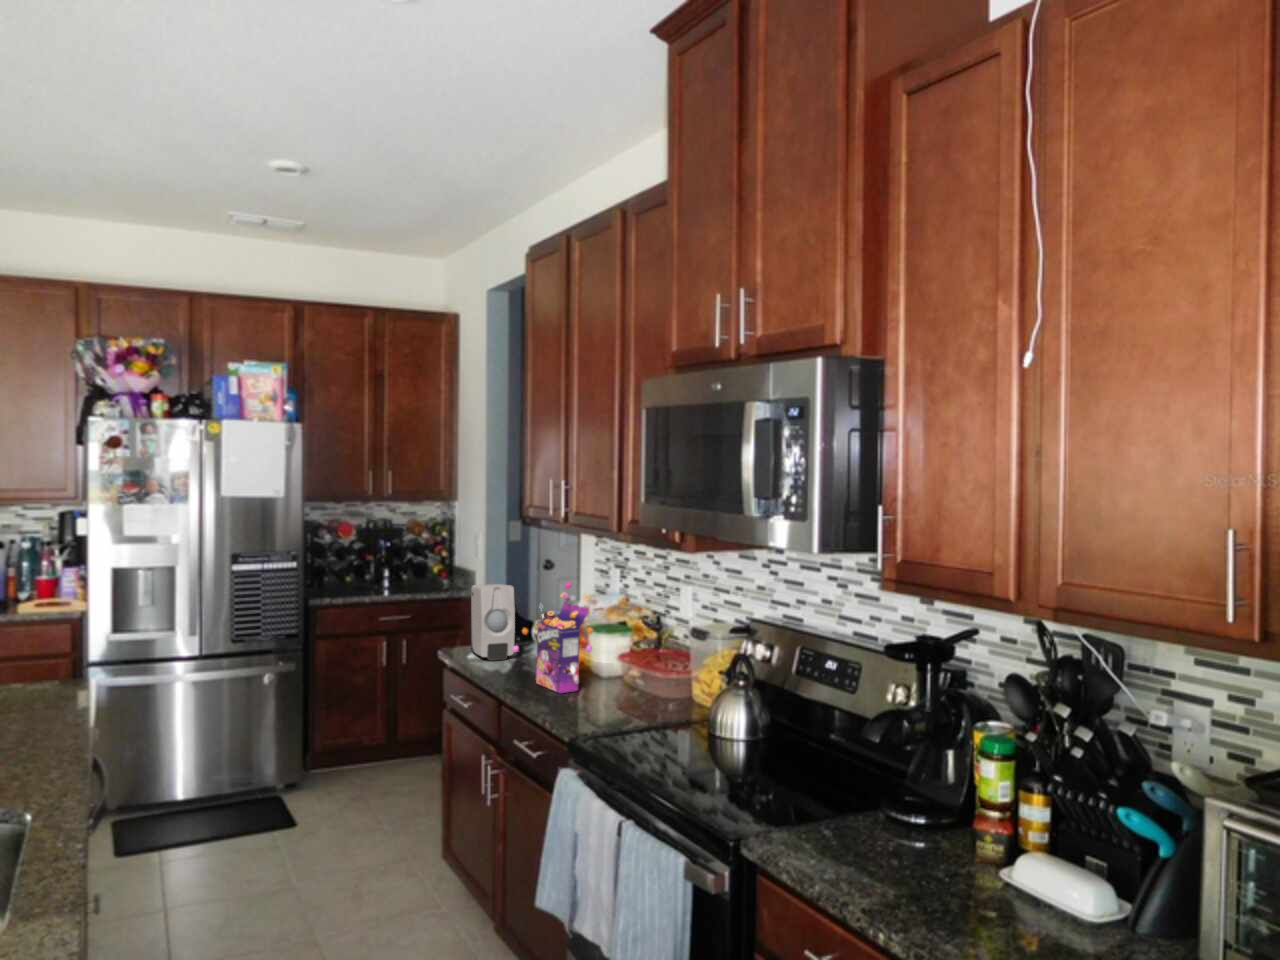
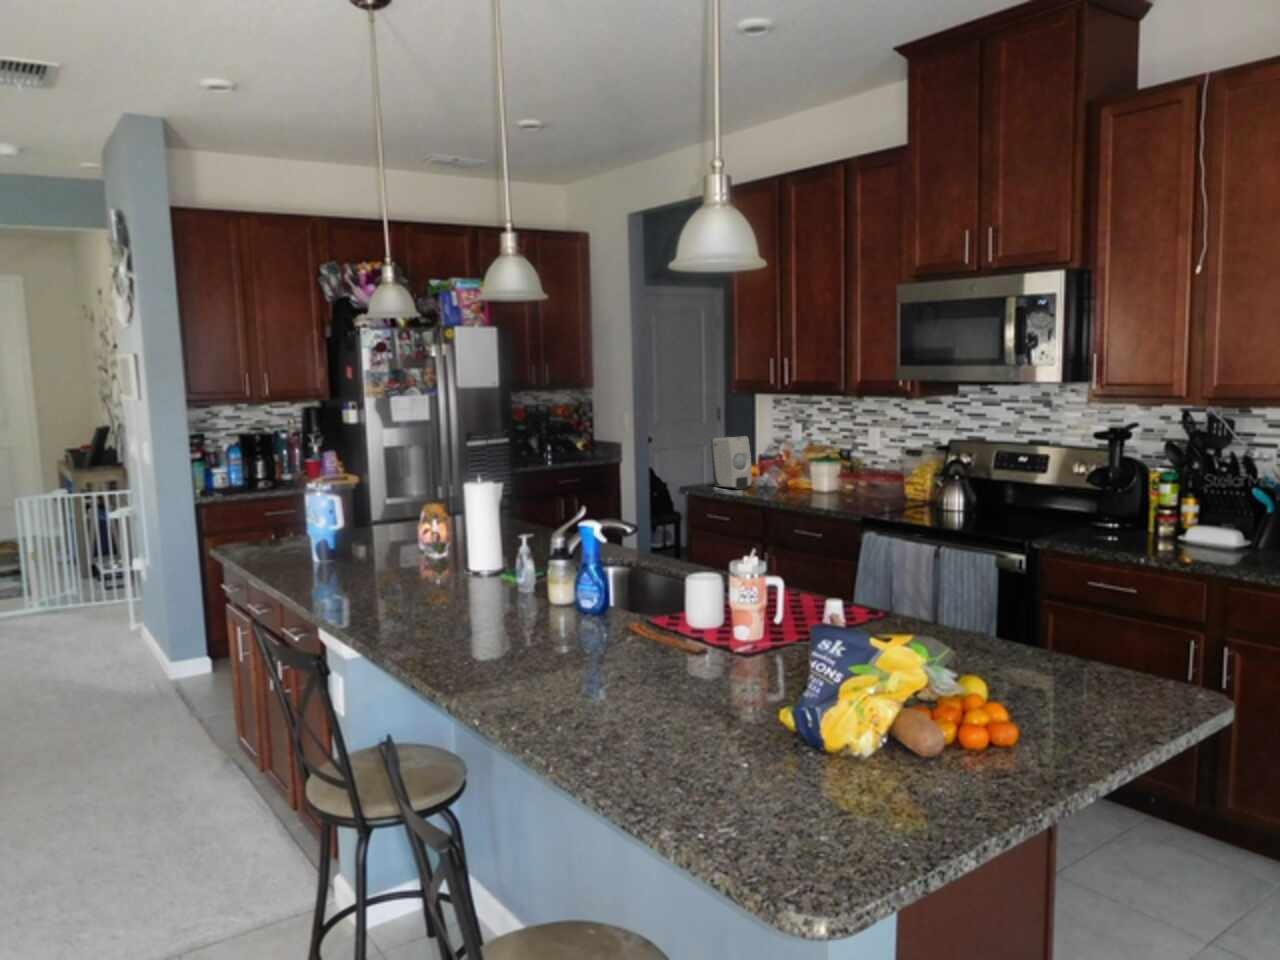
cereal box: present [513,582,593,693] -> none [778,426,838,499]

